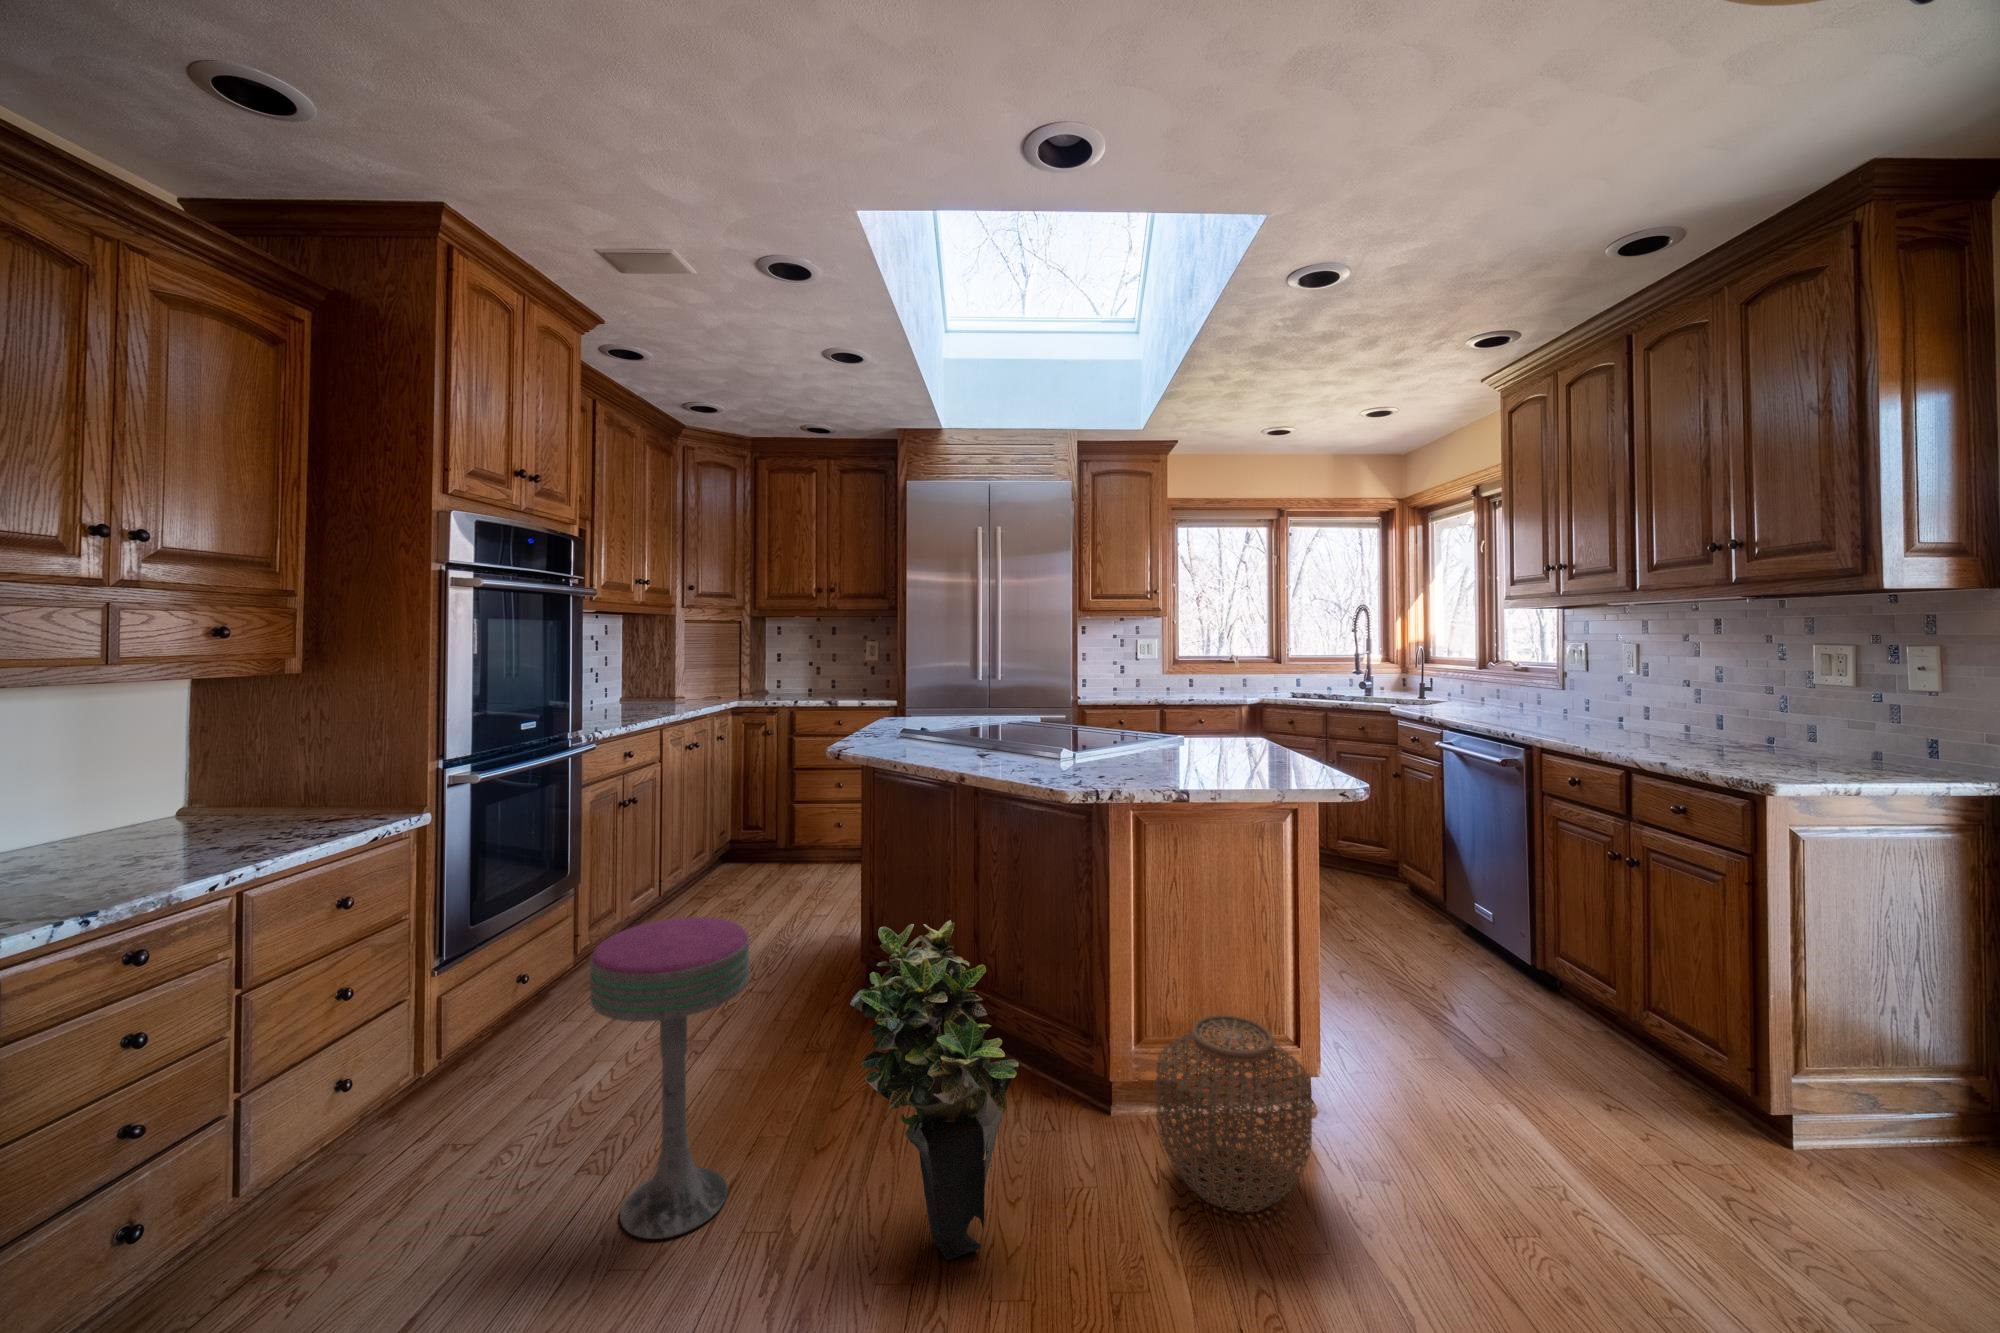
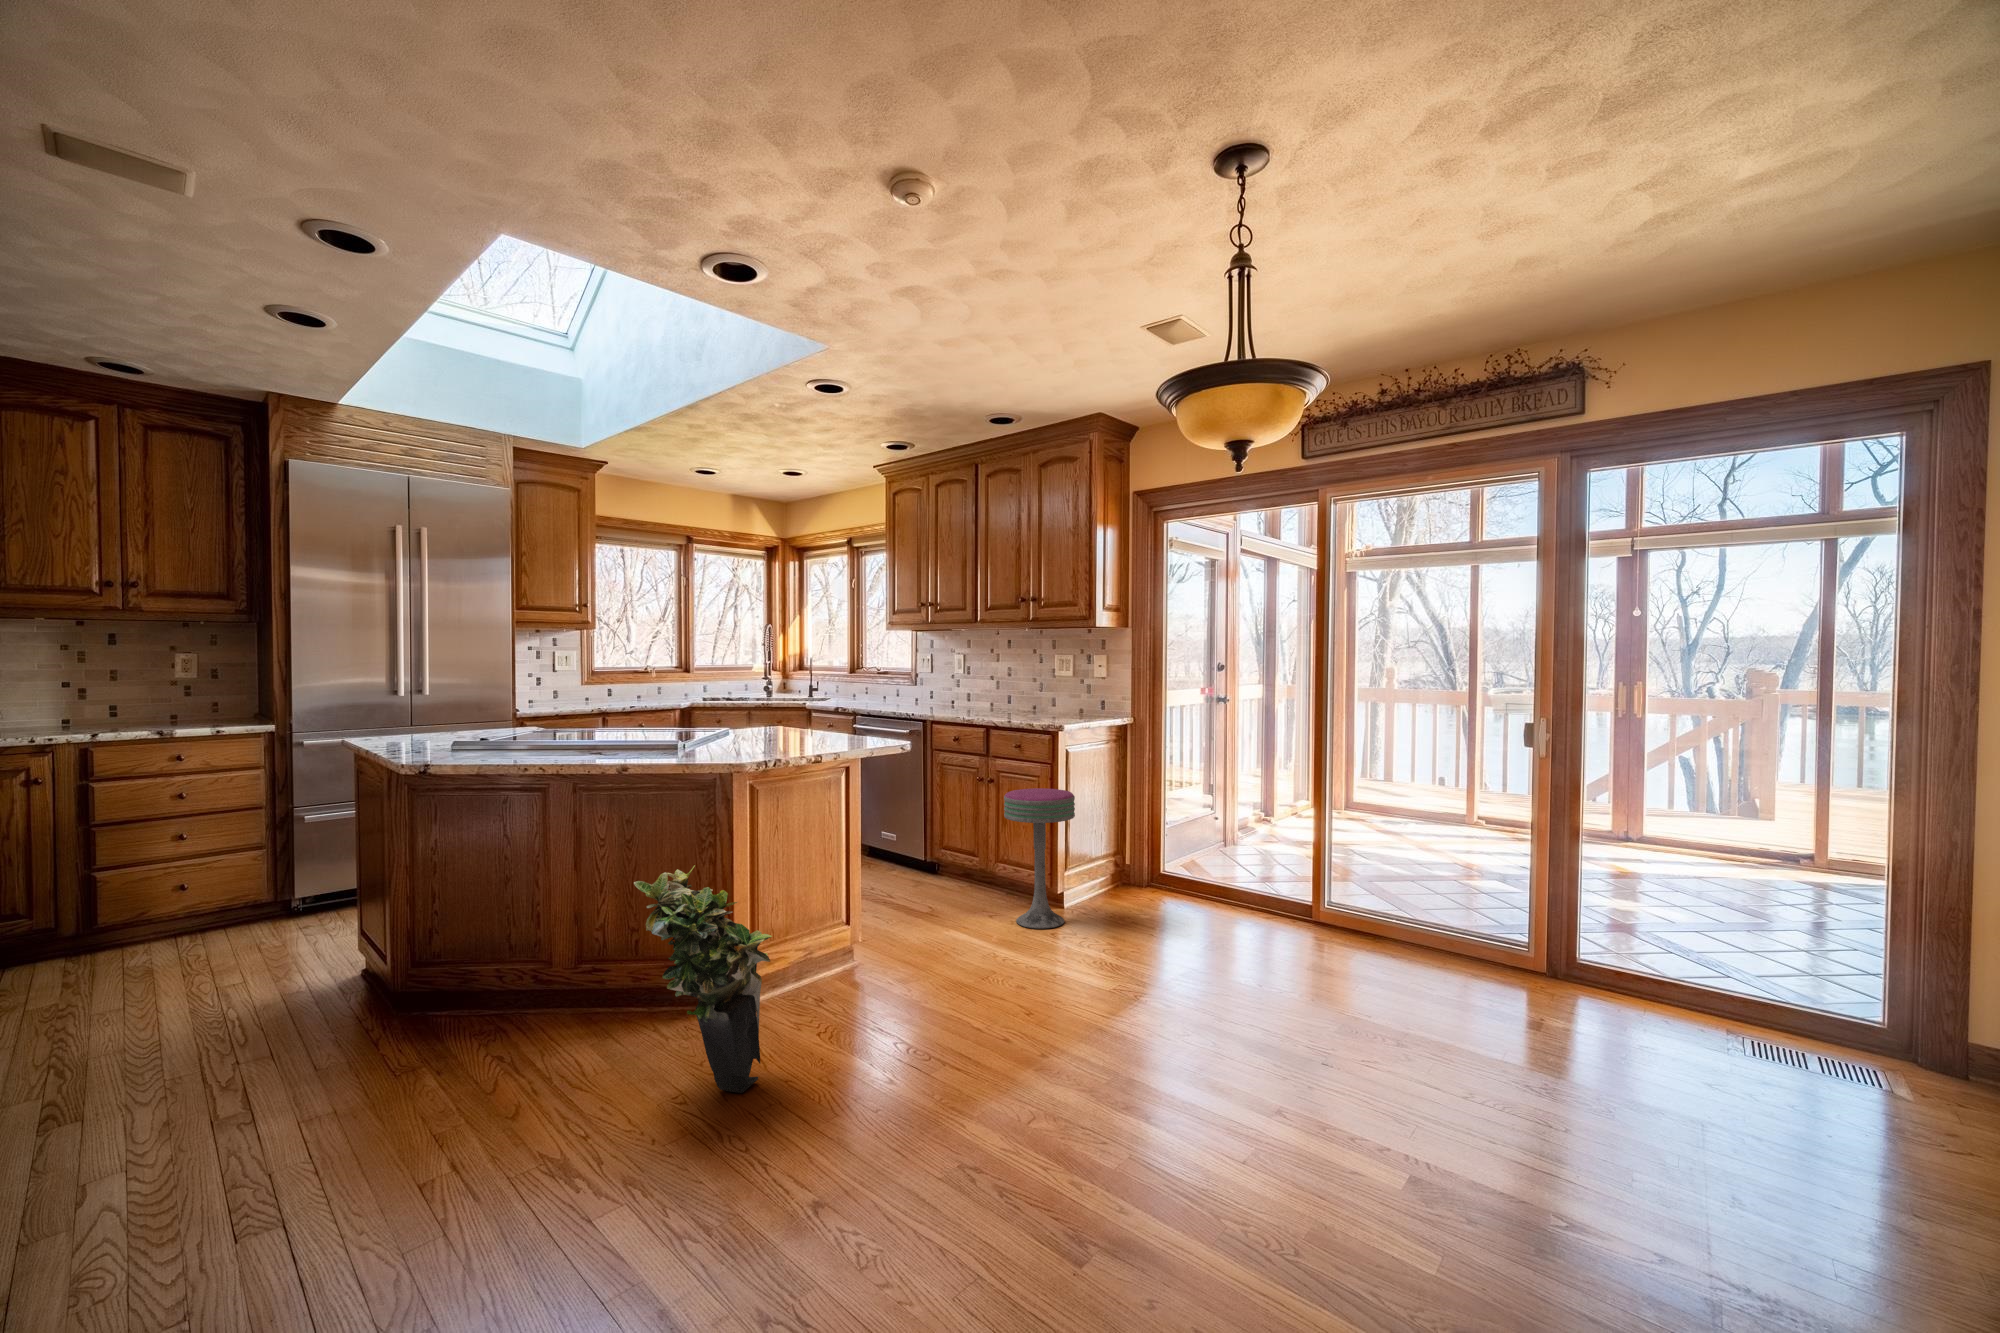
bar stool: present [590,917,750,1239] -> present [1004,788,1075,929]
woven basket: present [1156,1015,1312,1212] -> none [814,896,912,1013]

